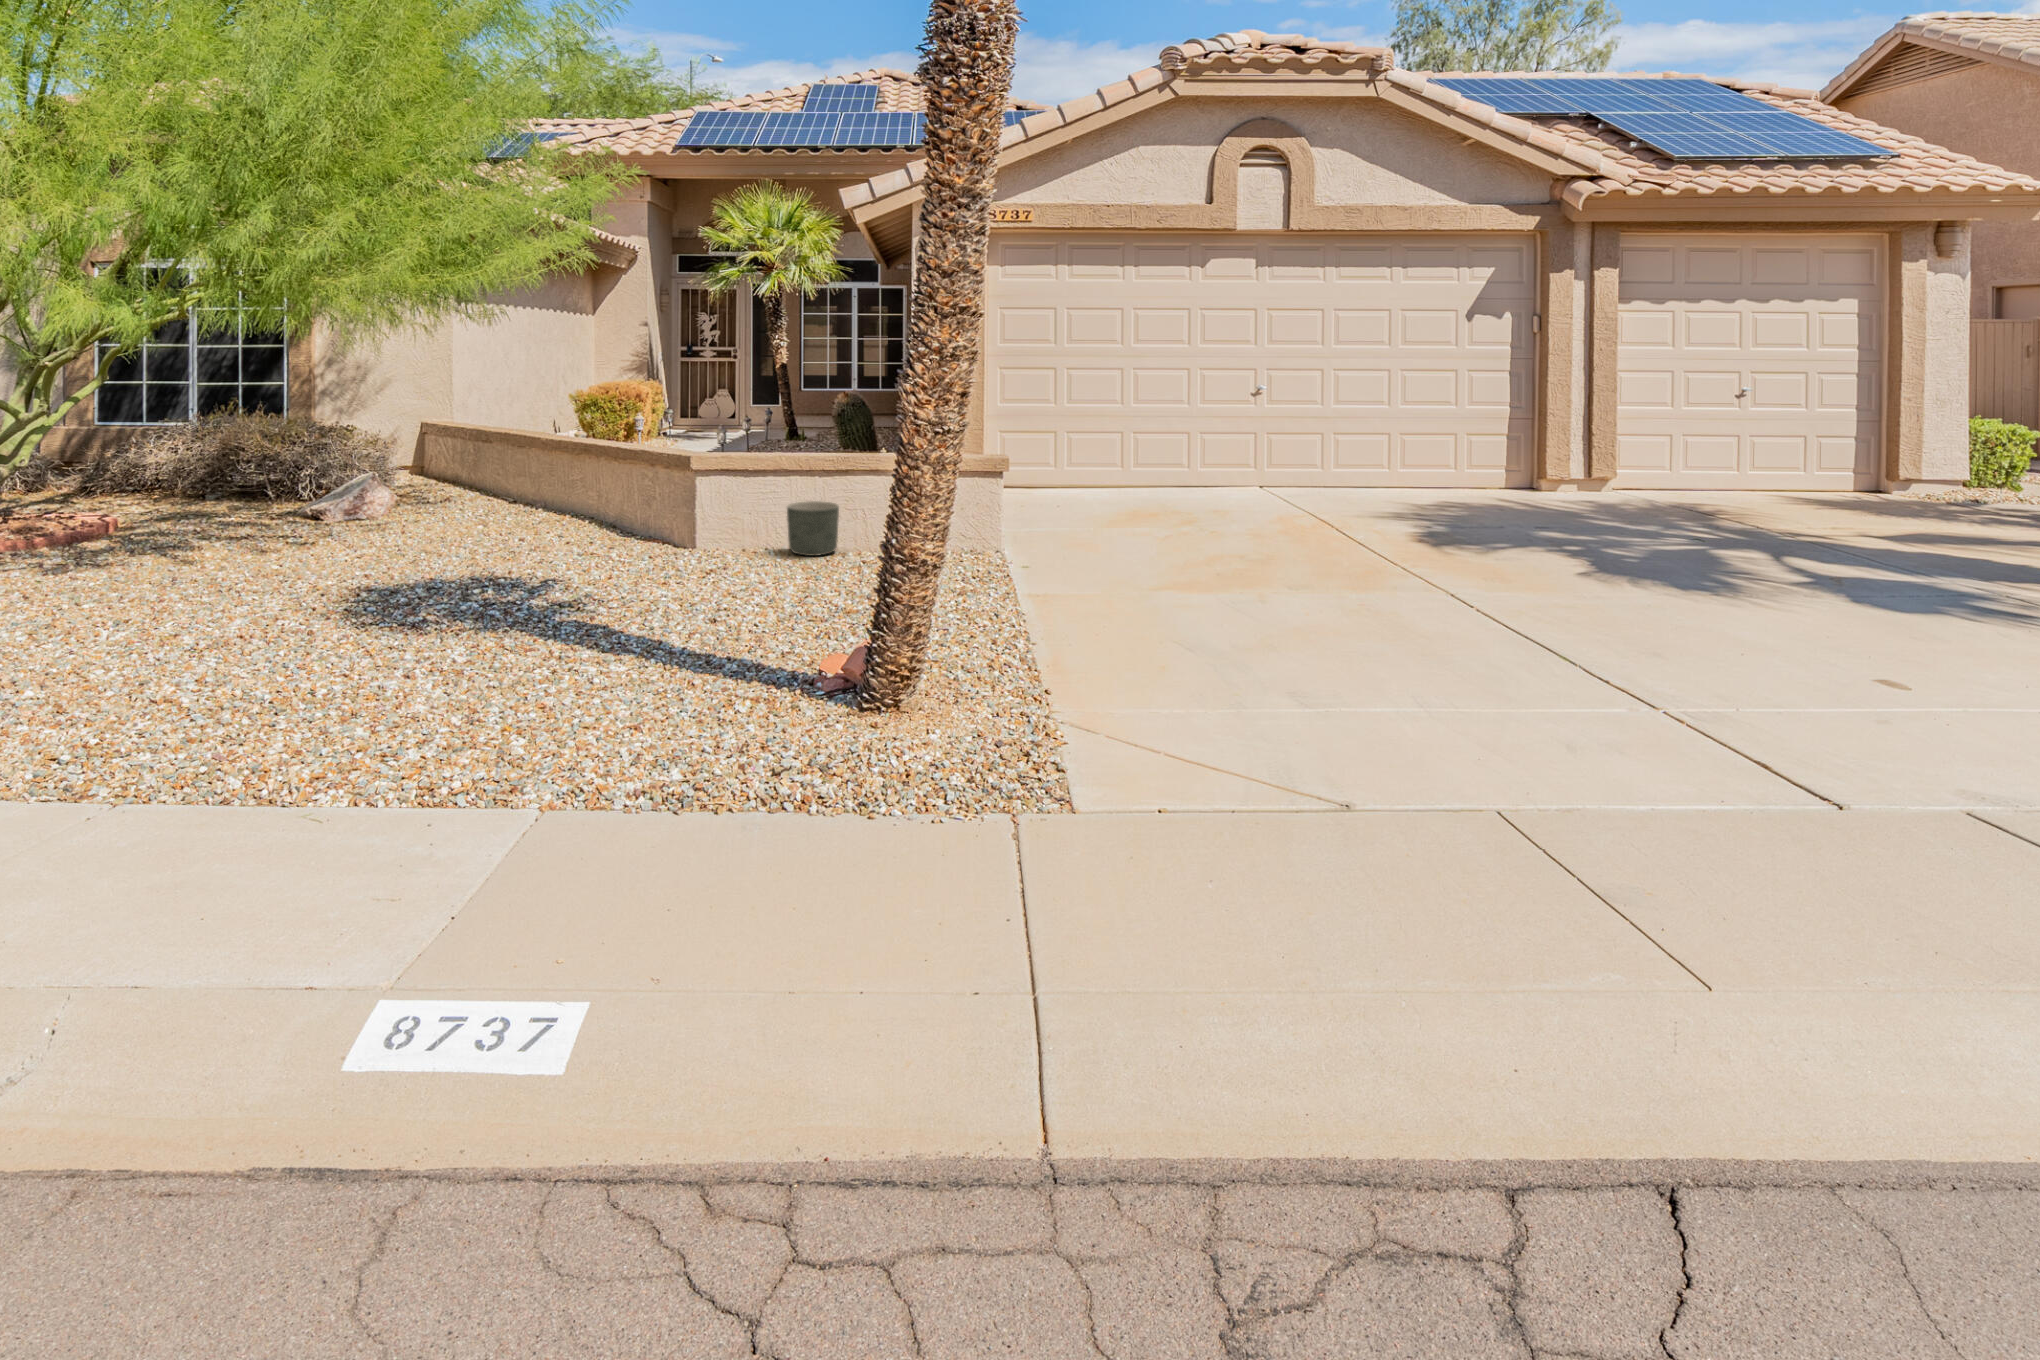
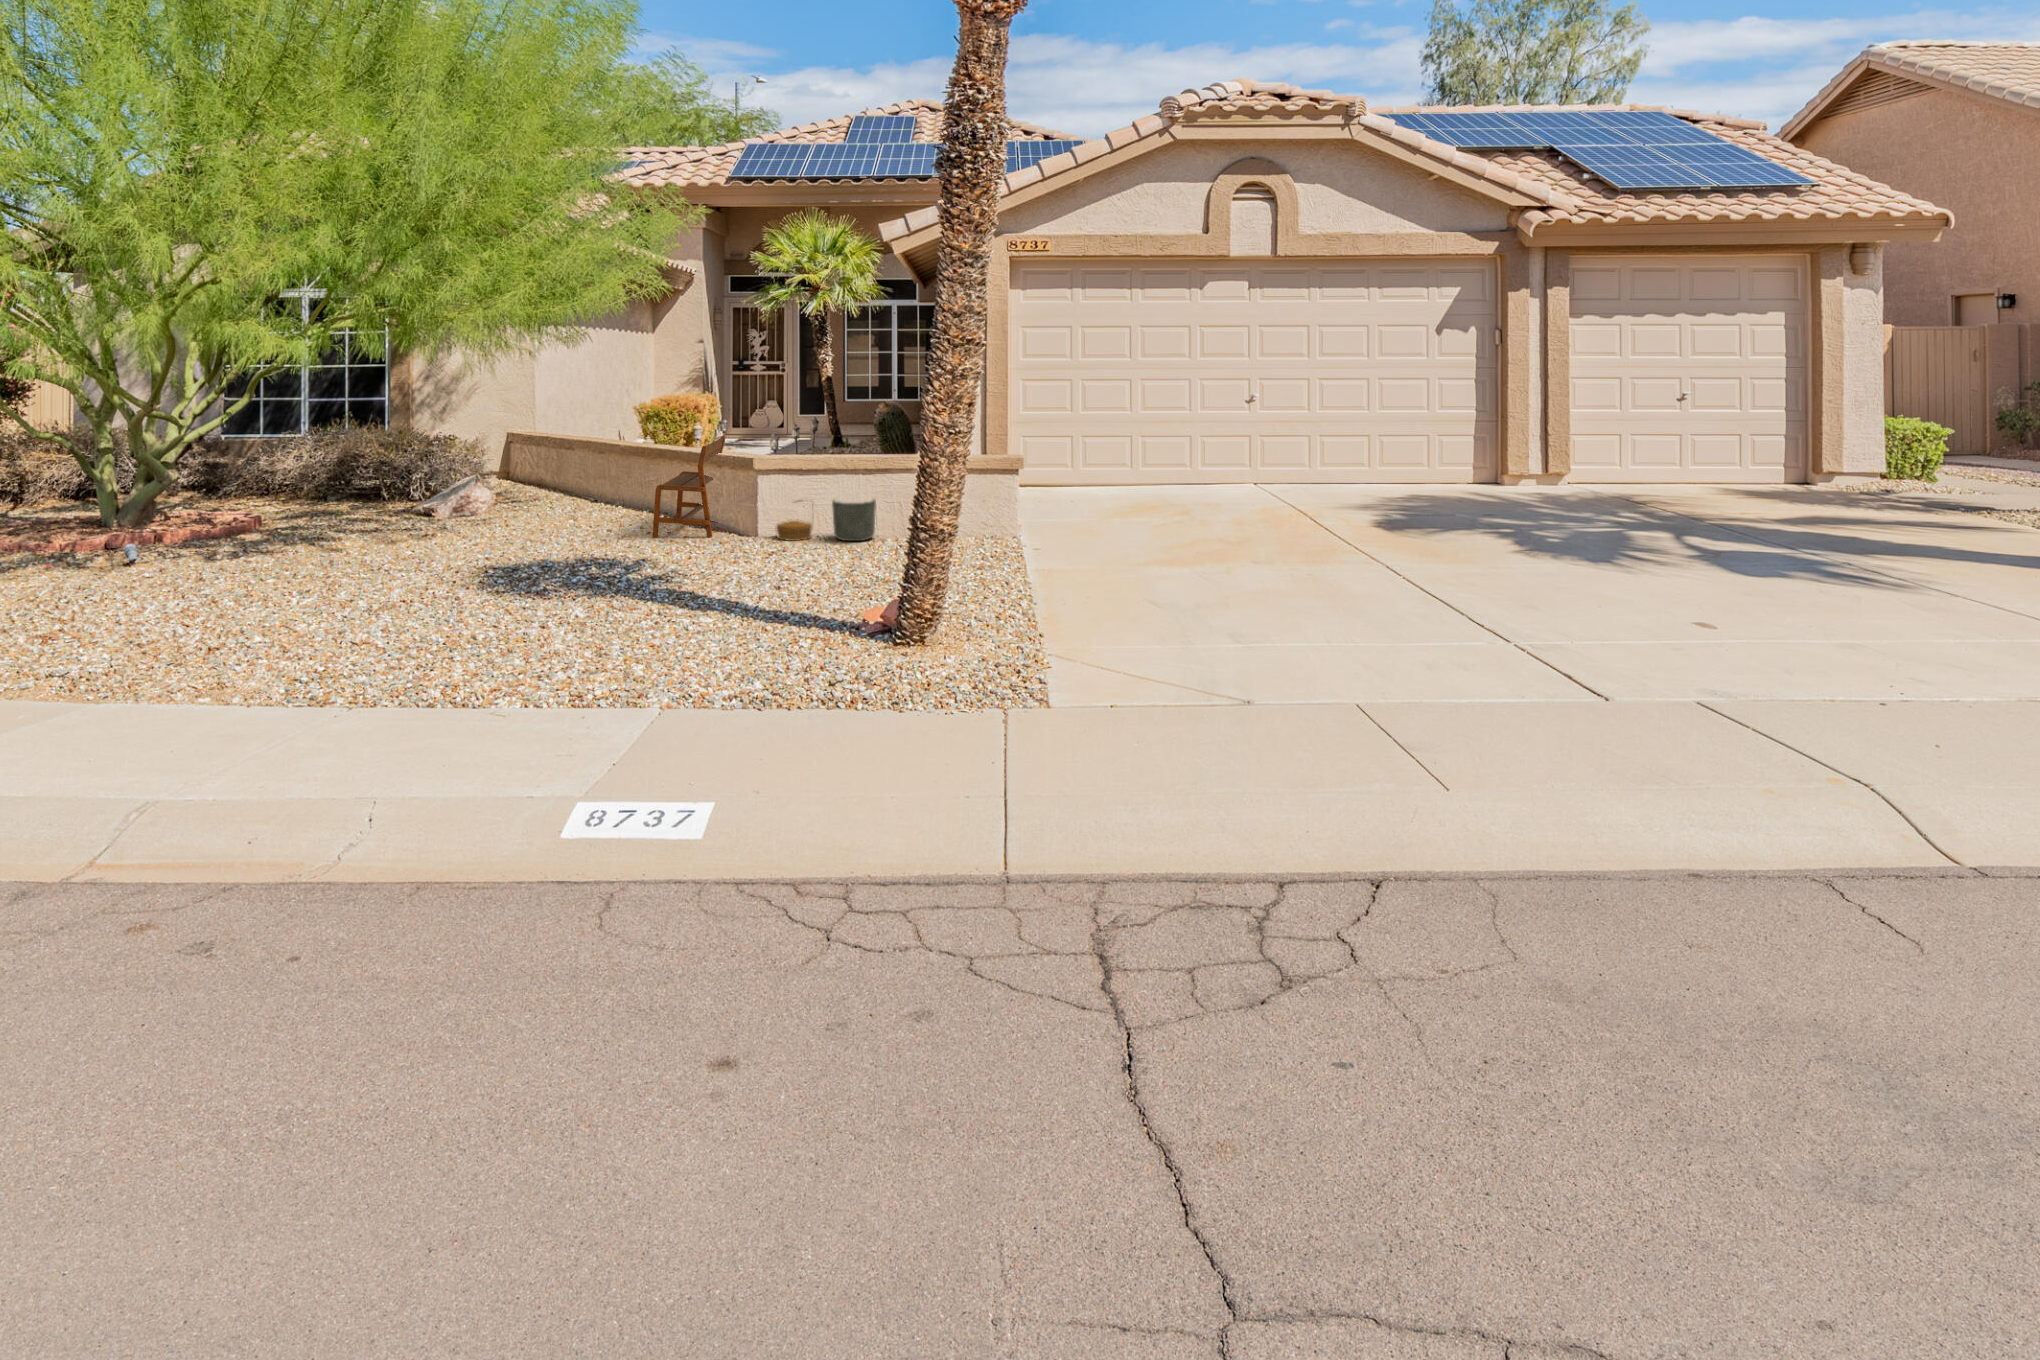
bench: none [571,429,667,550] -> present [652,436,725,538]
woven basket: none [718,504,765,555] -> present [777,500,814,541]

